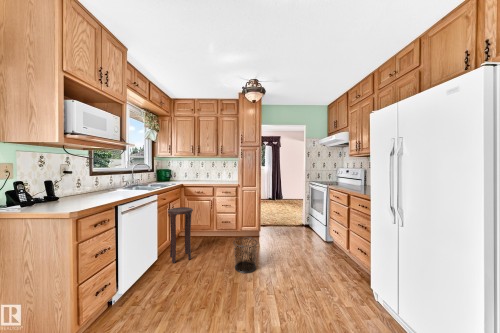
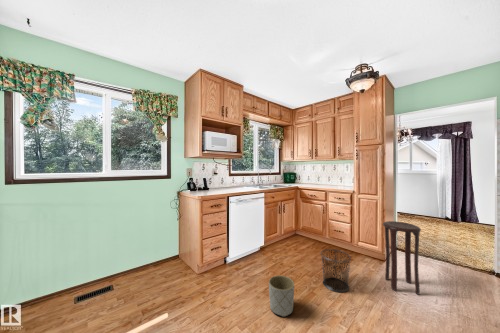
stool: present [168,207,193,263] -> present [383,221,421,295]
planter: none [210,276,236,317] -> present [269,275,294,317]

